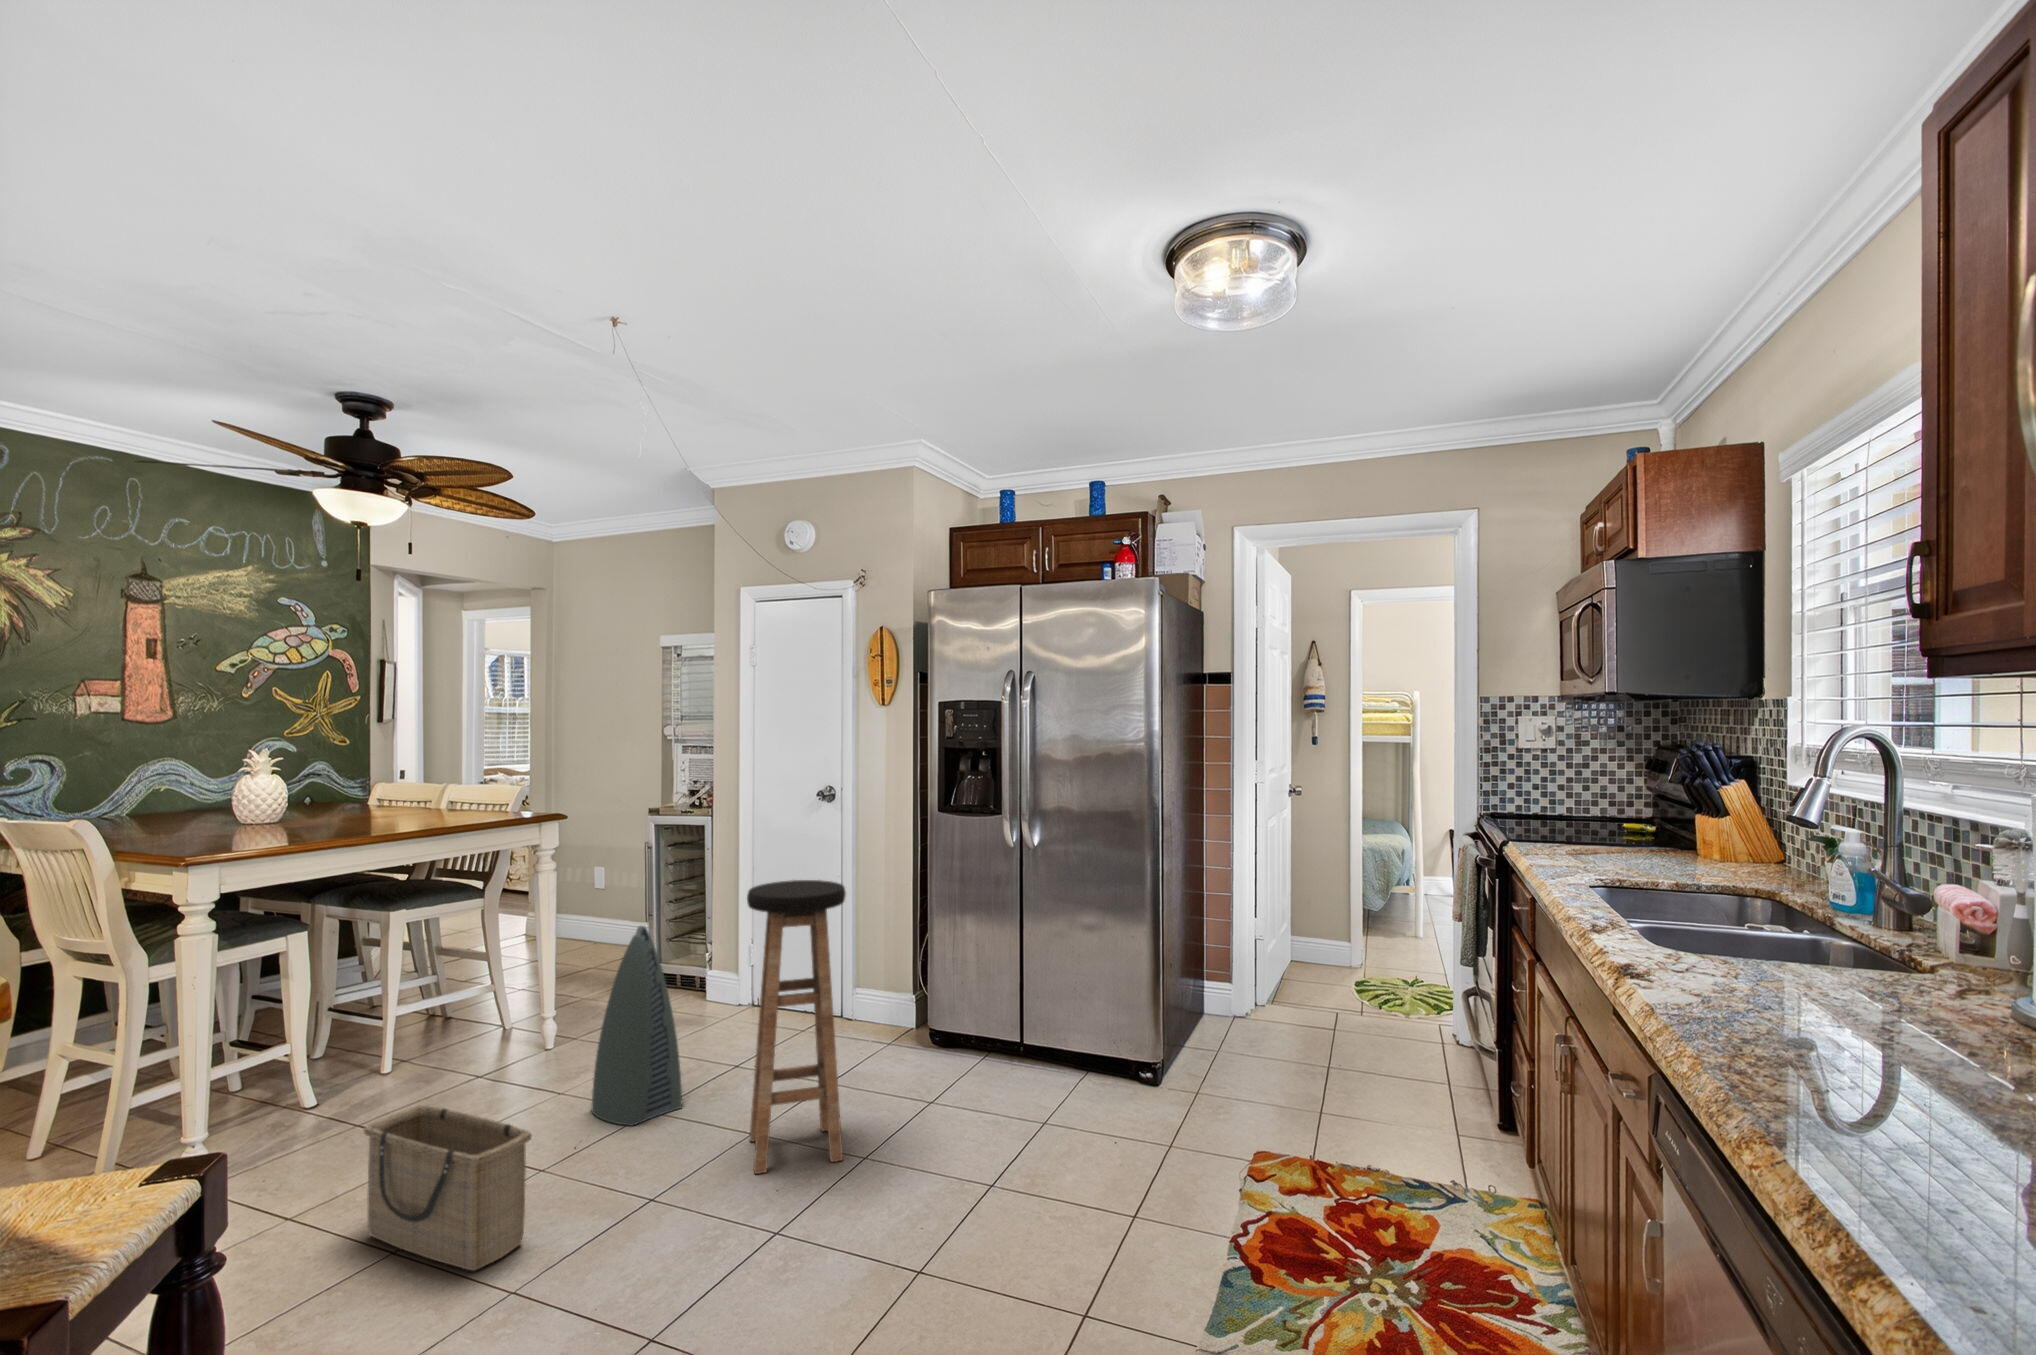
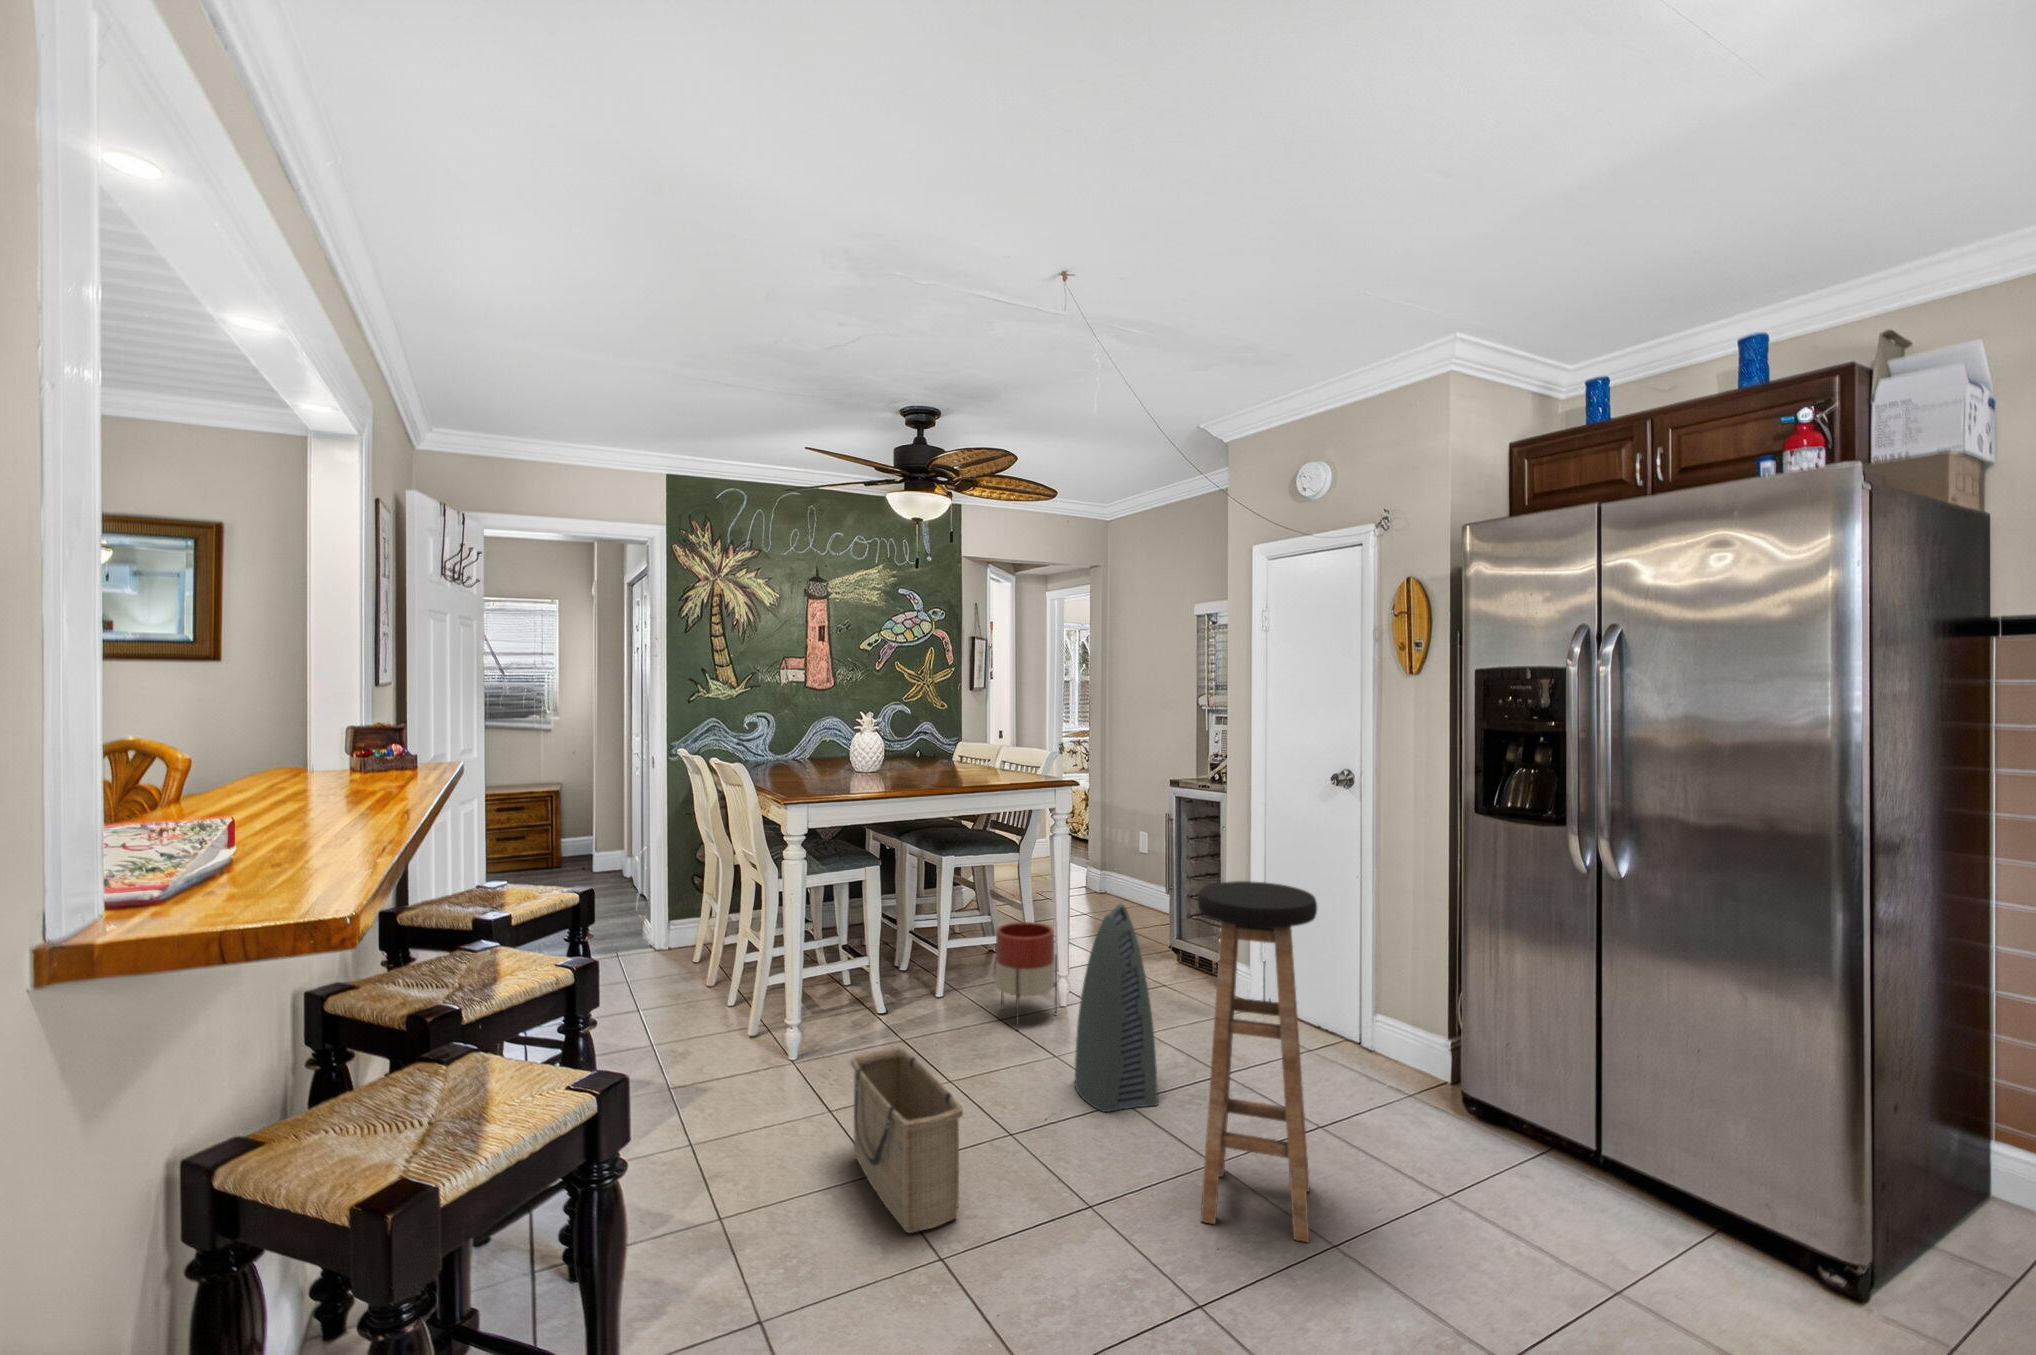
planter: none [473,969,544,1085] -> present [996,922,1057,1030]

